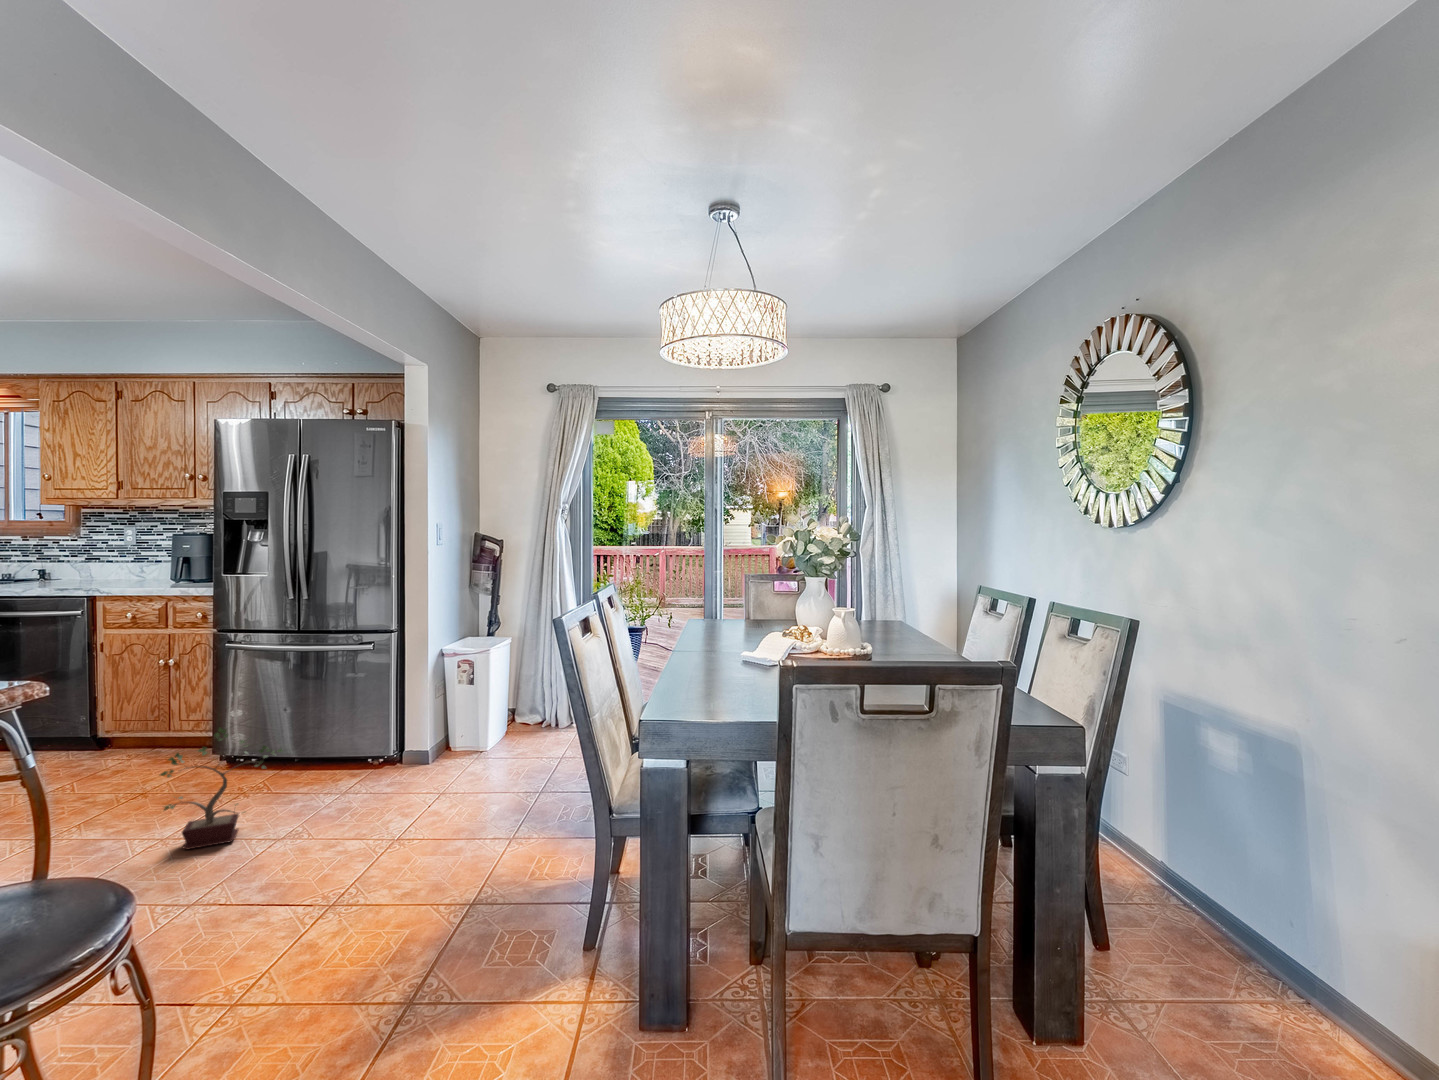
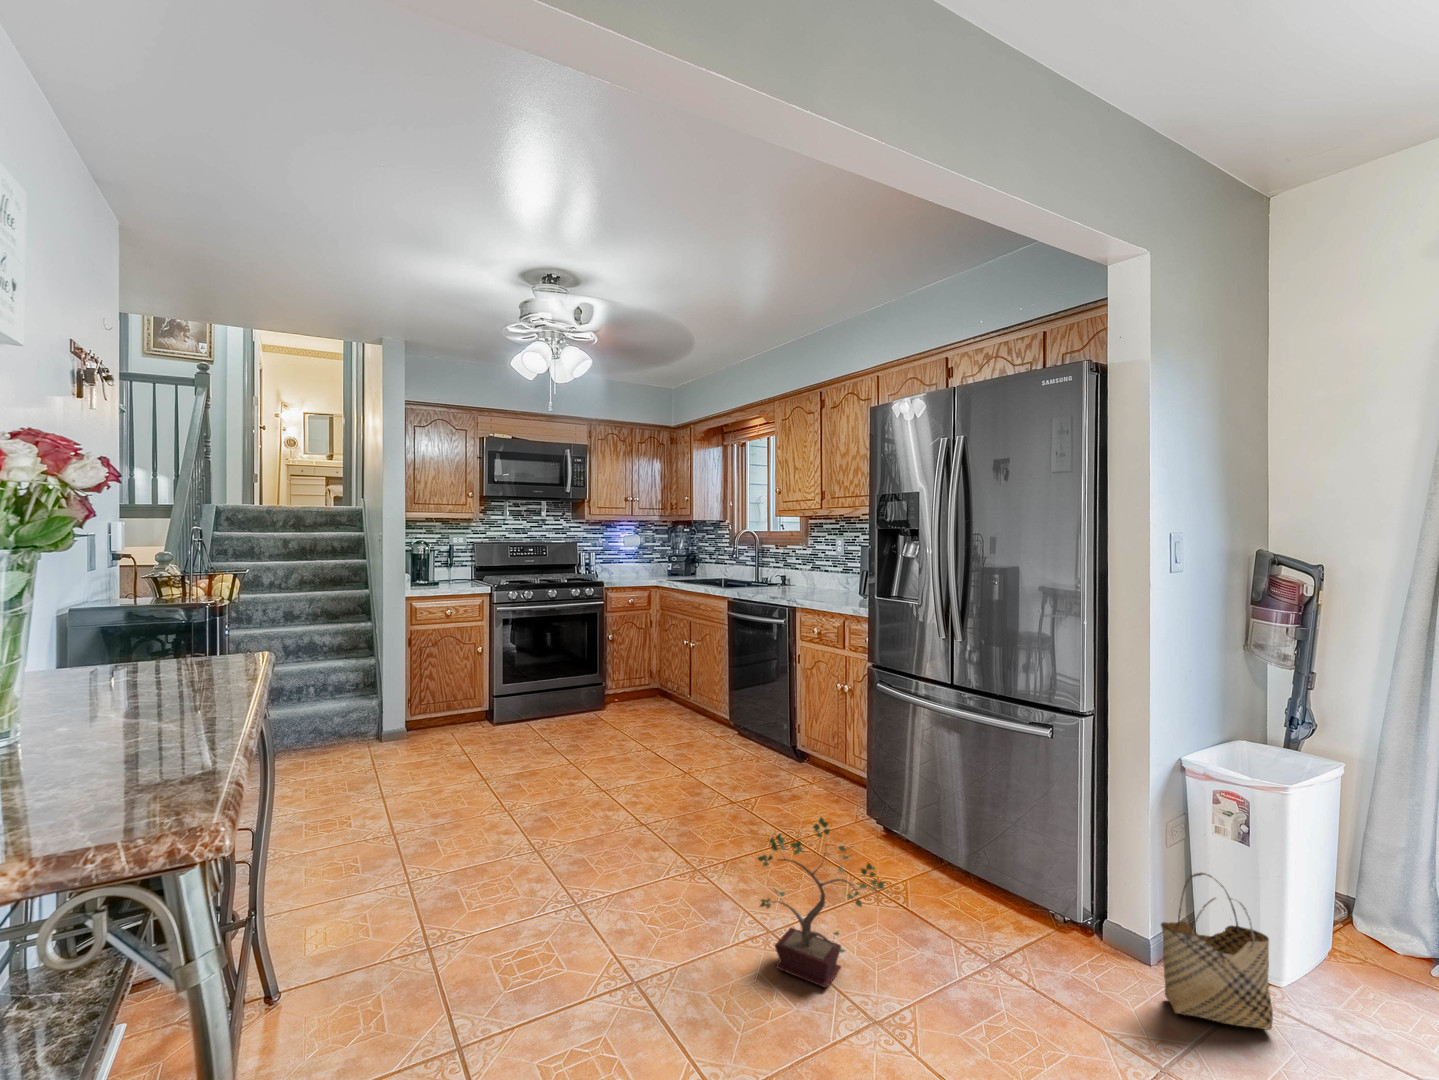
woven basket: none [437,700,486,773] -> present [1161,873,1273,1030]

